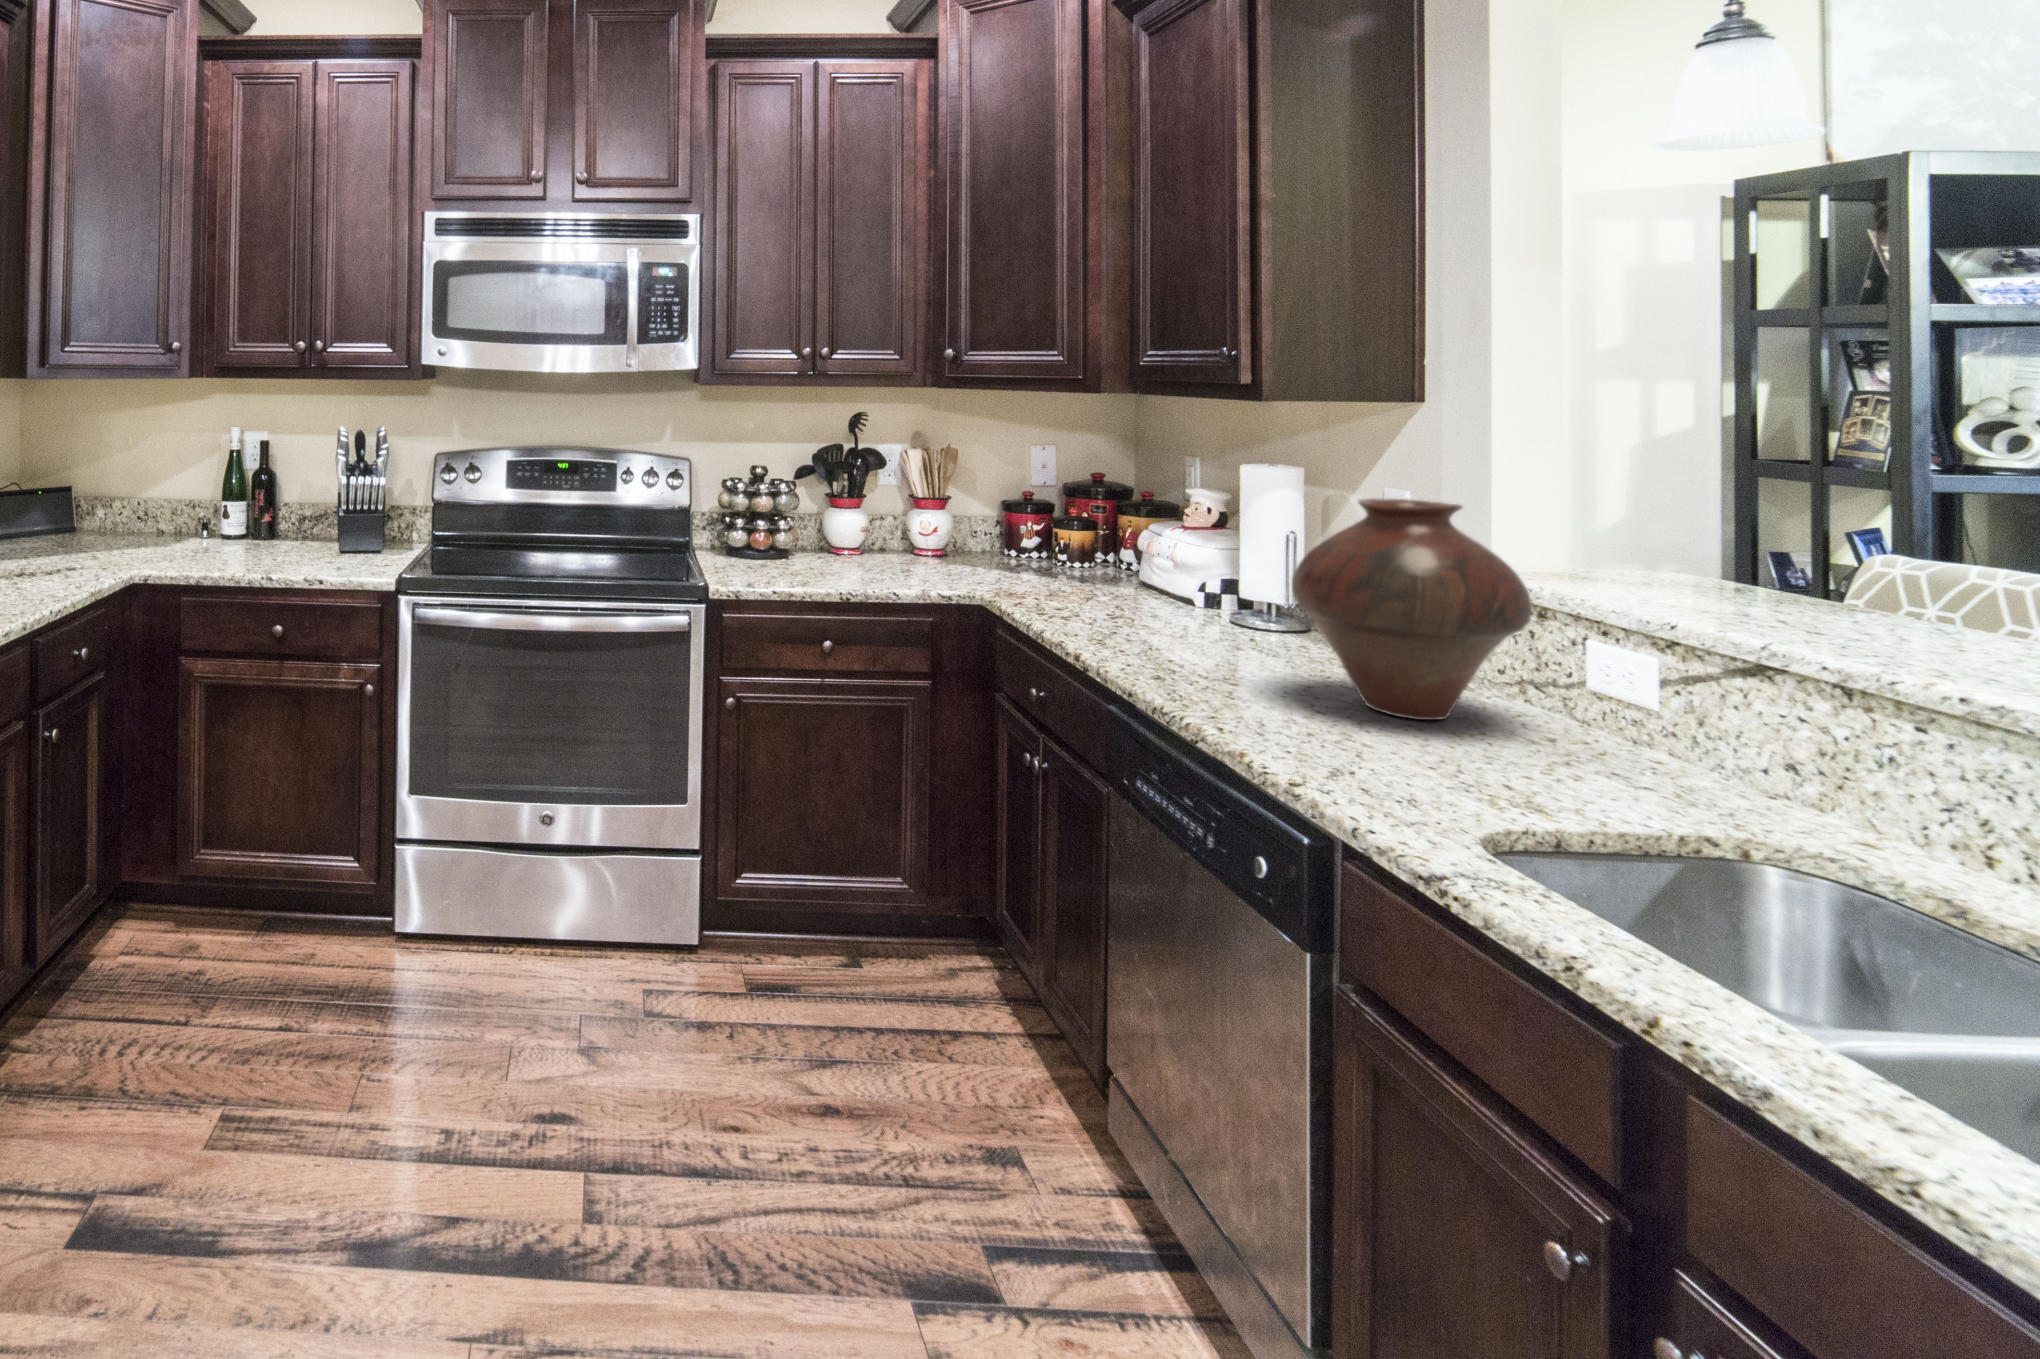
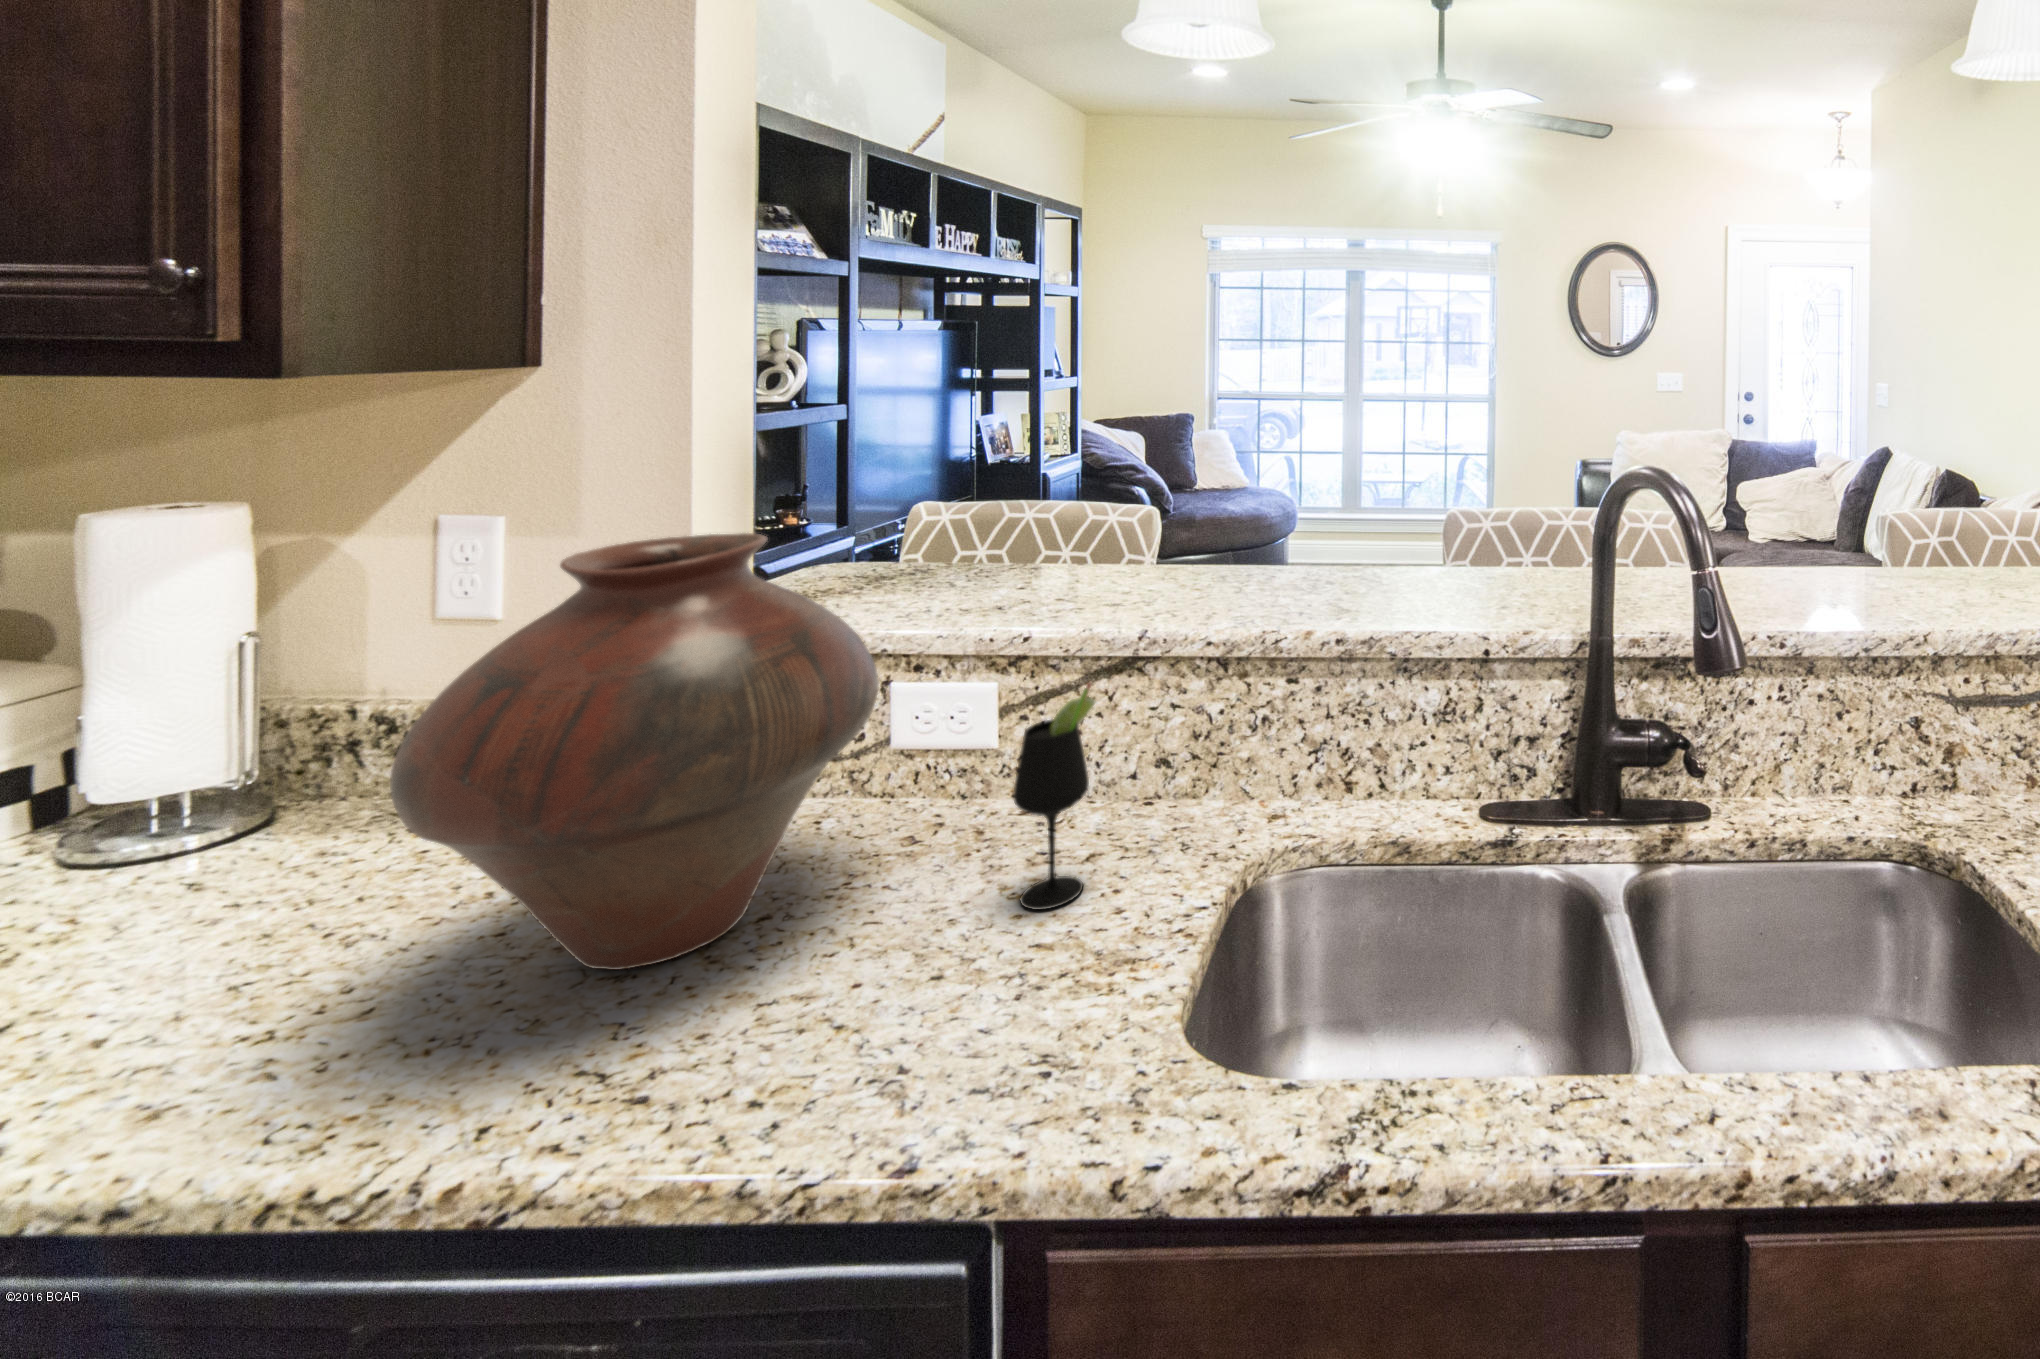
wine glass: none [1581,642,1660,788] -> present [1013,683,1095,910]

